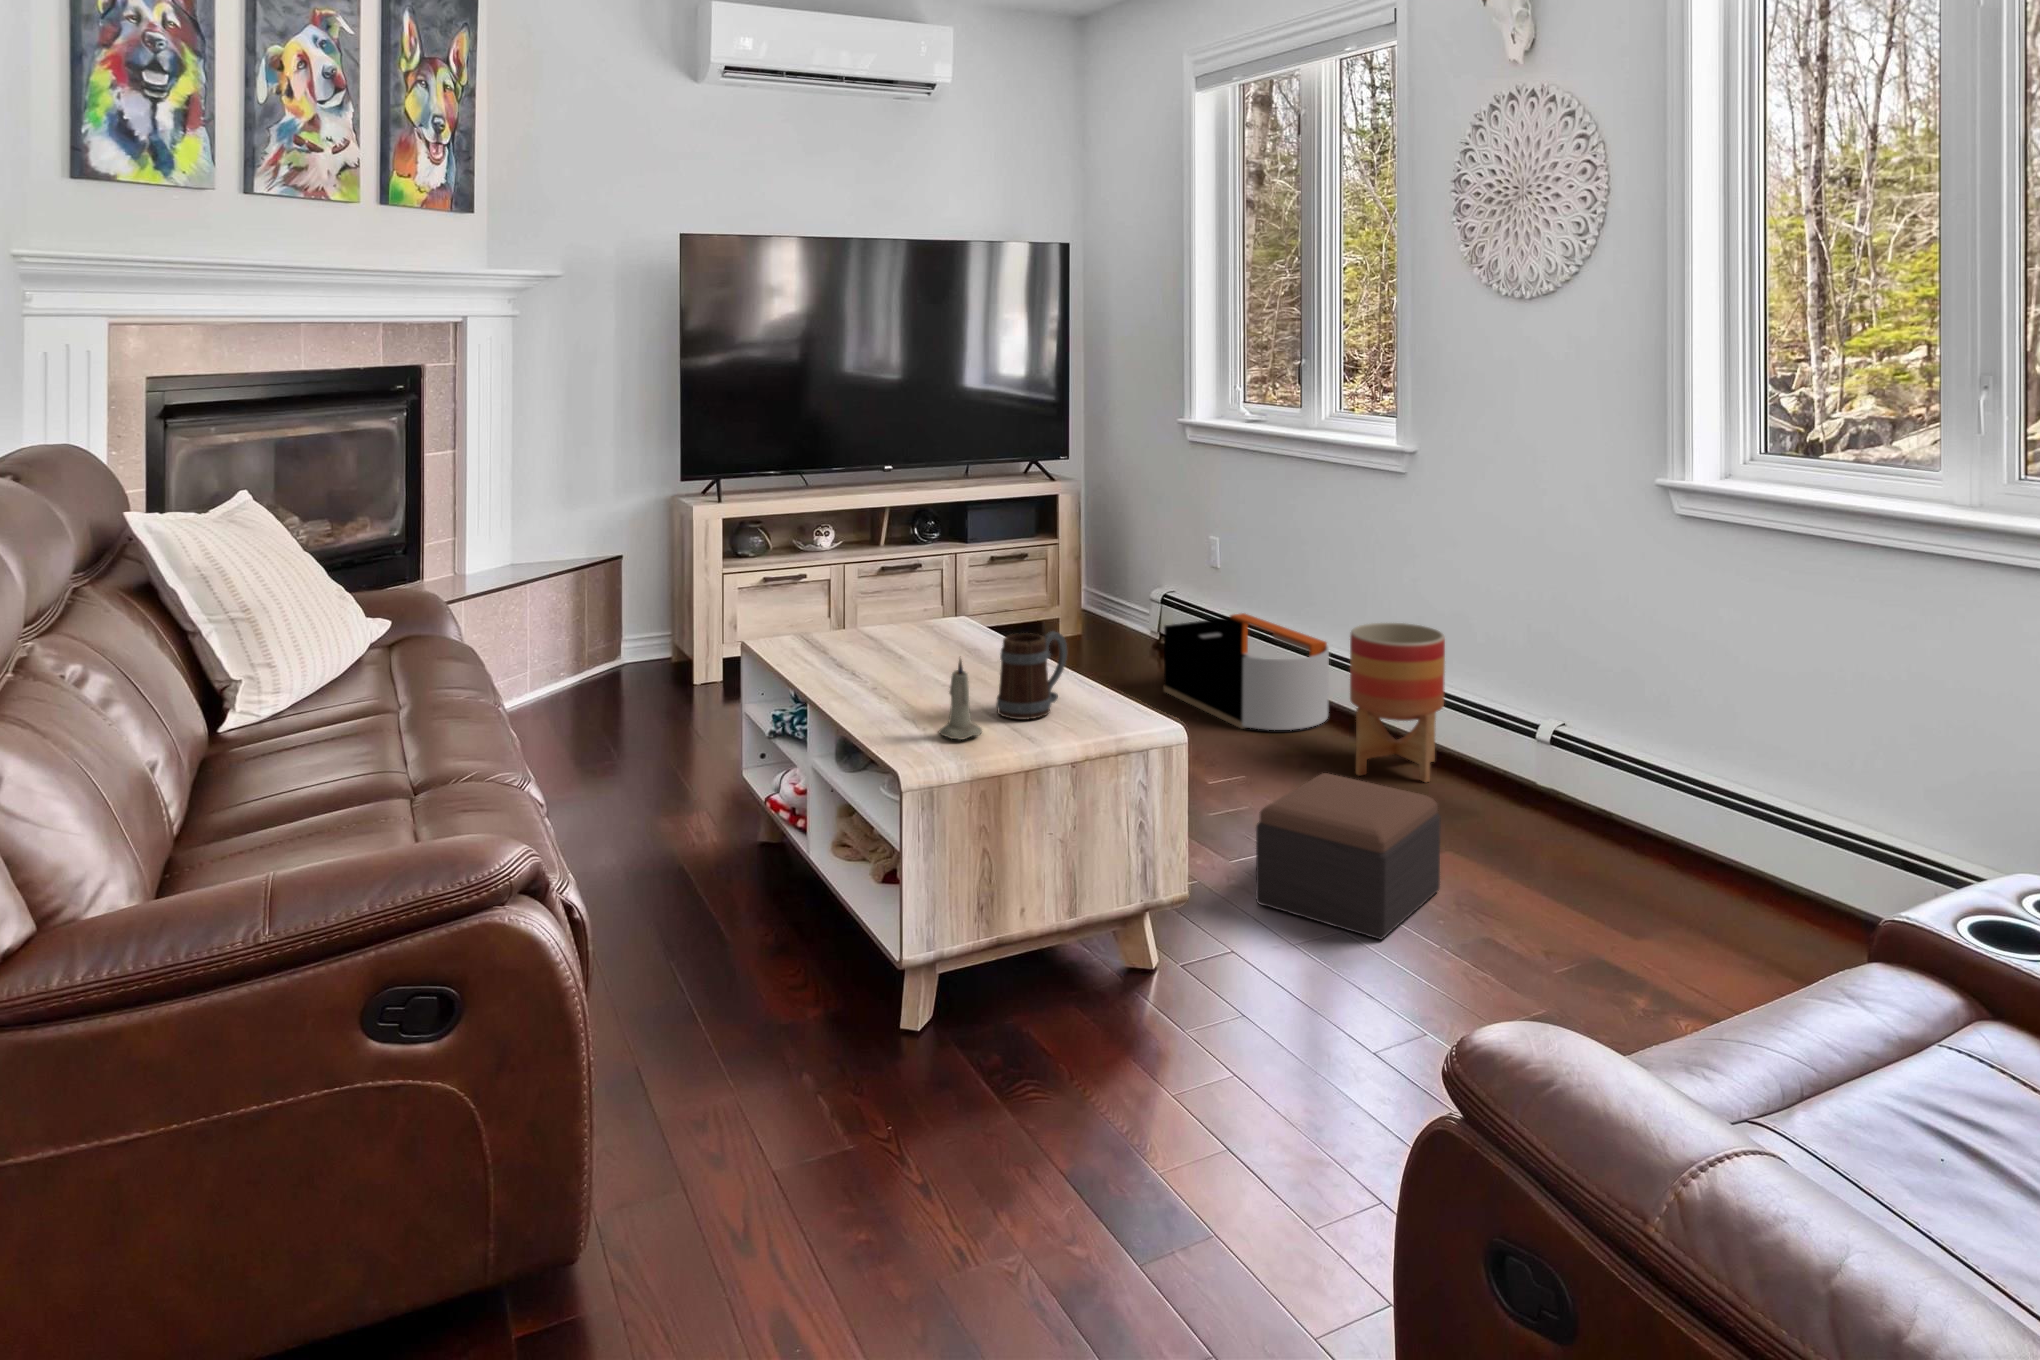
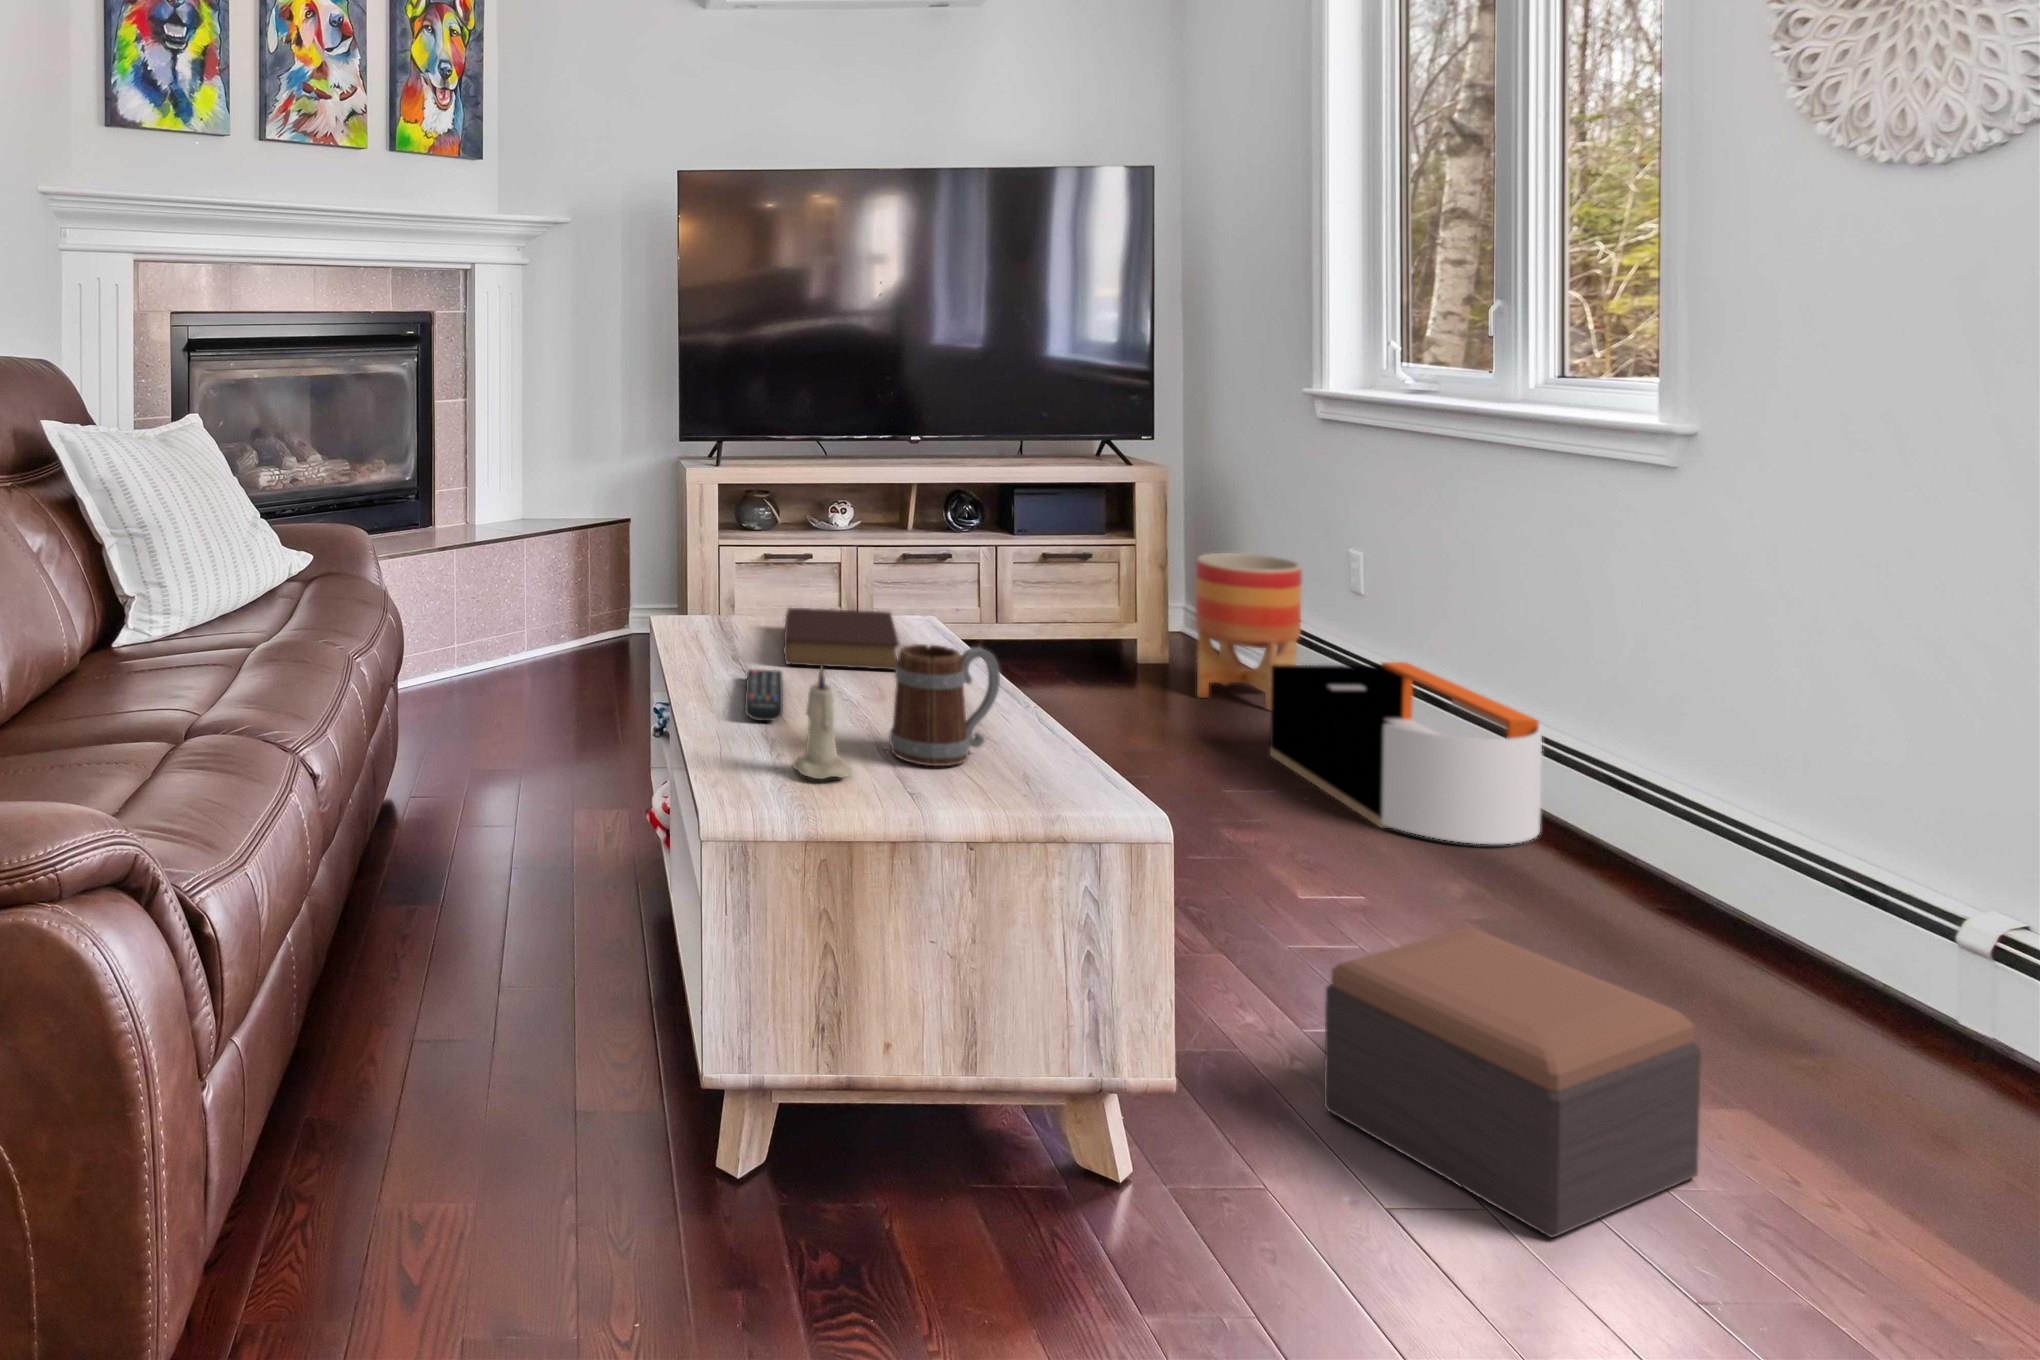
book: none [866,615,970,664] -> present [784,608,899,670]
planter: present [1350,623,1445,782] -> present [1195,553,1302,711]
remote control: none [863,668,911,707] -> present [745,669,783,721]

